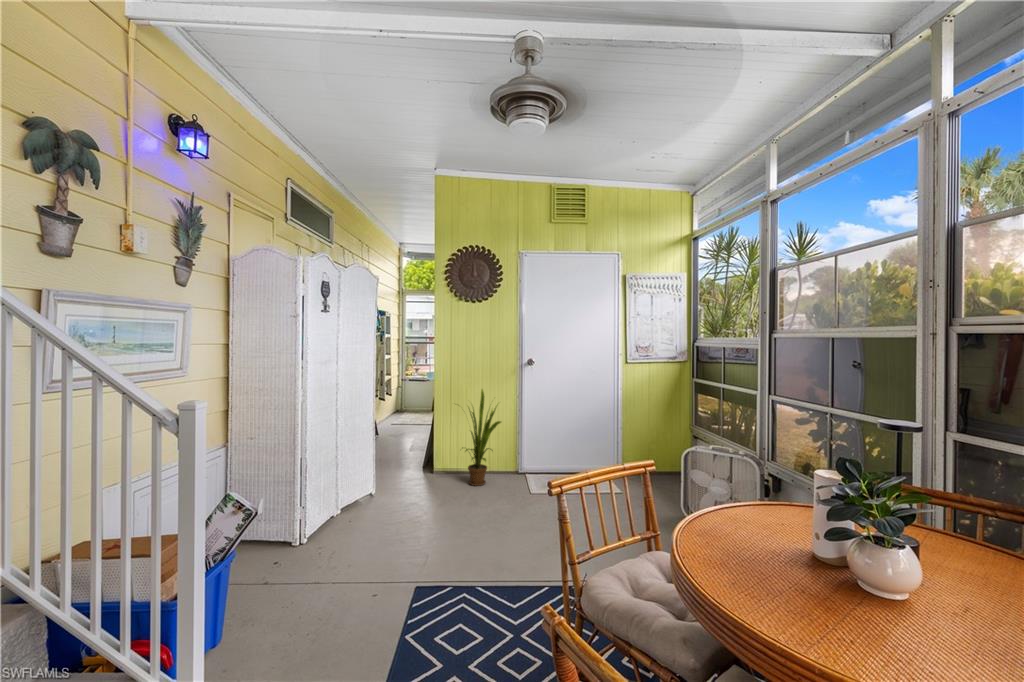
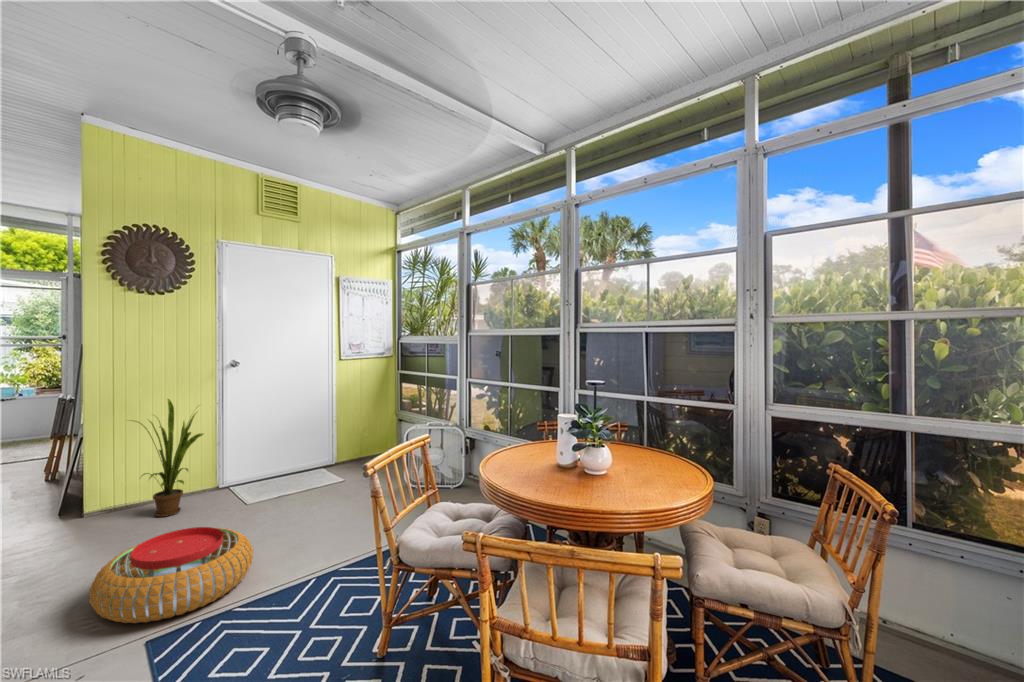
pouf: none [398,501,507,574] -> present [90,527,253,623]

